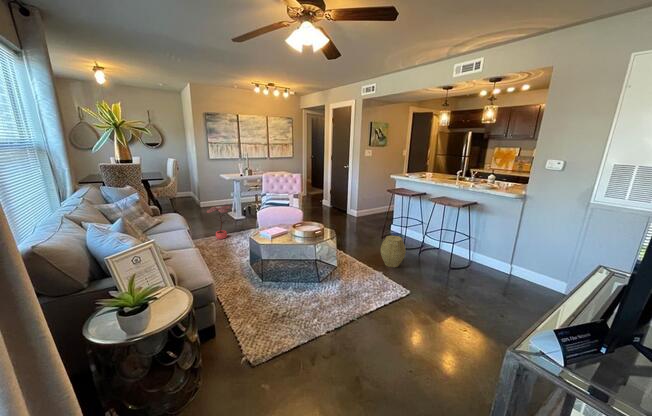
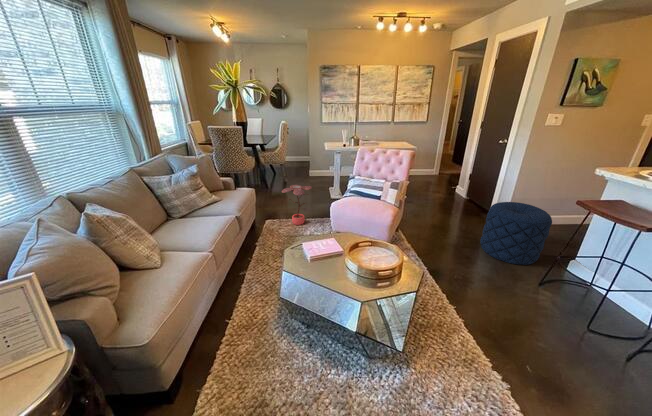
pouf: none [349,199,380,233] -> present [480,202,552,265]
woven basket: present [381,235,406,267] -> none [517,307,584,377]

